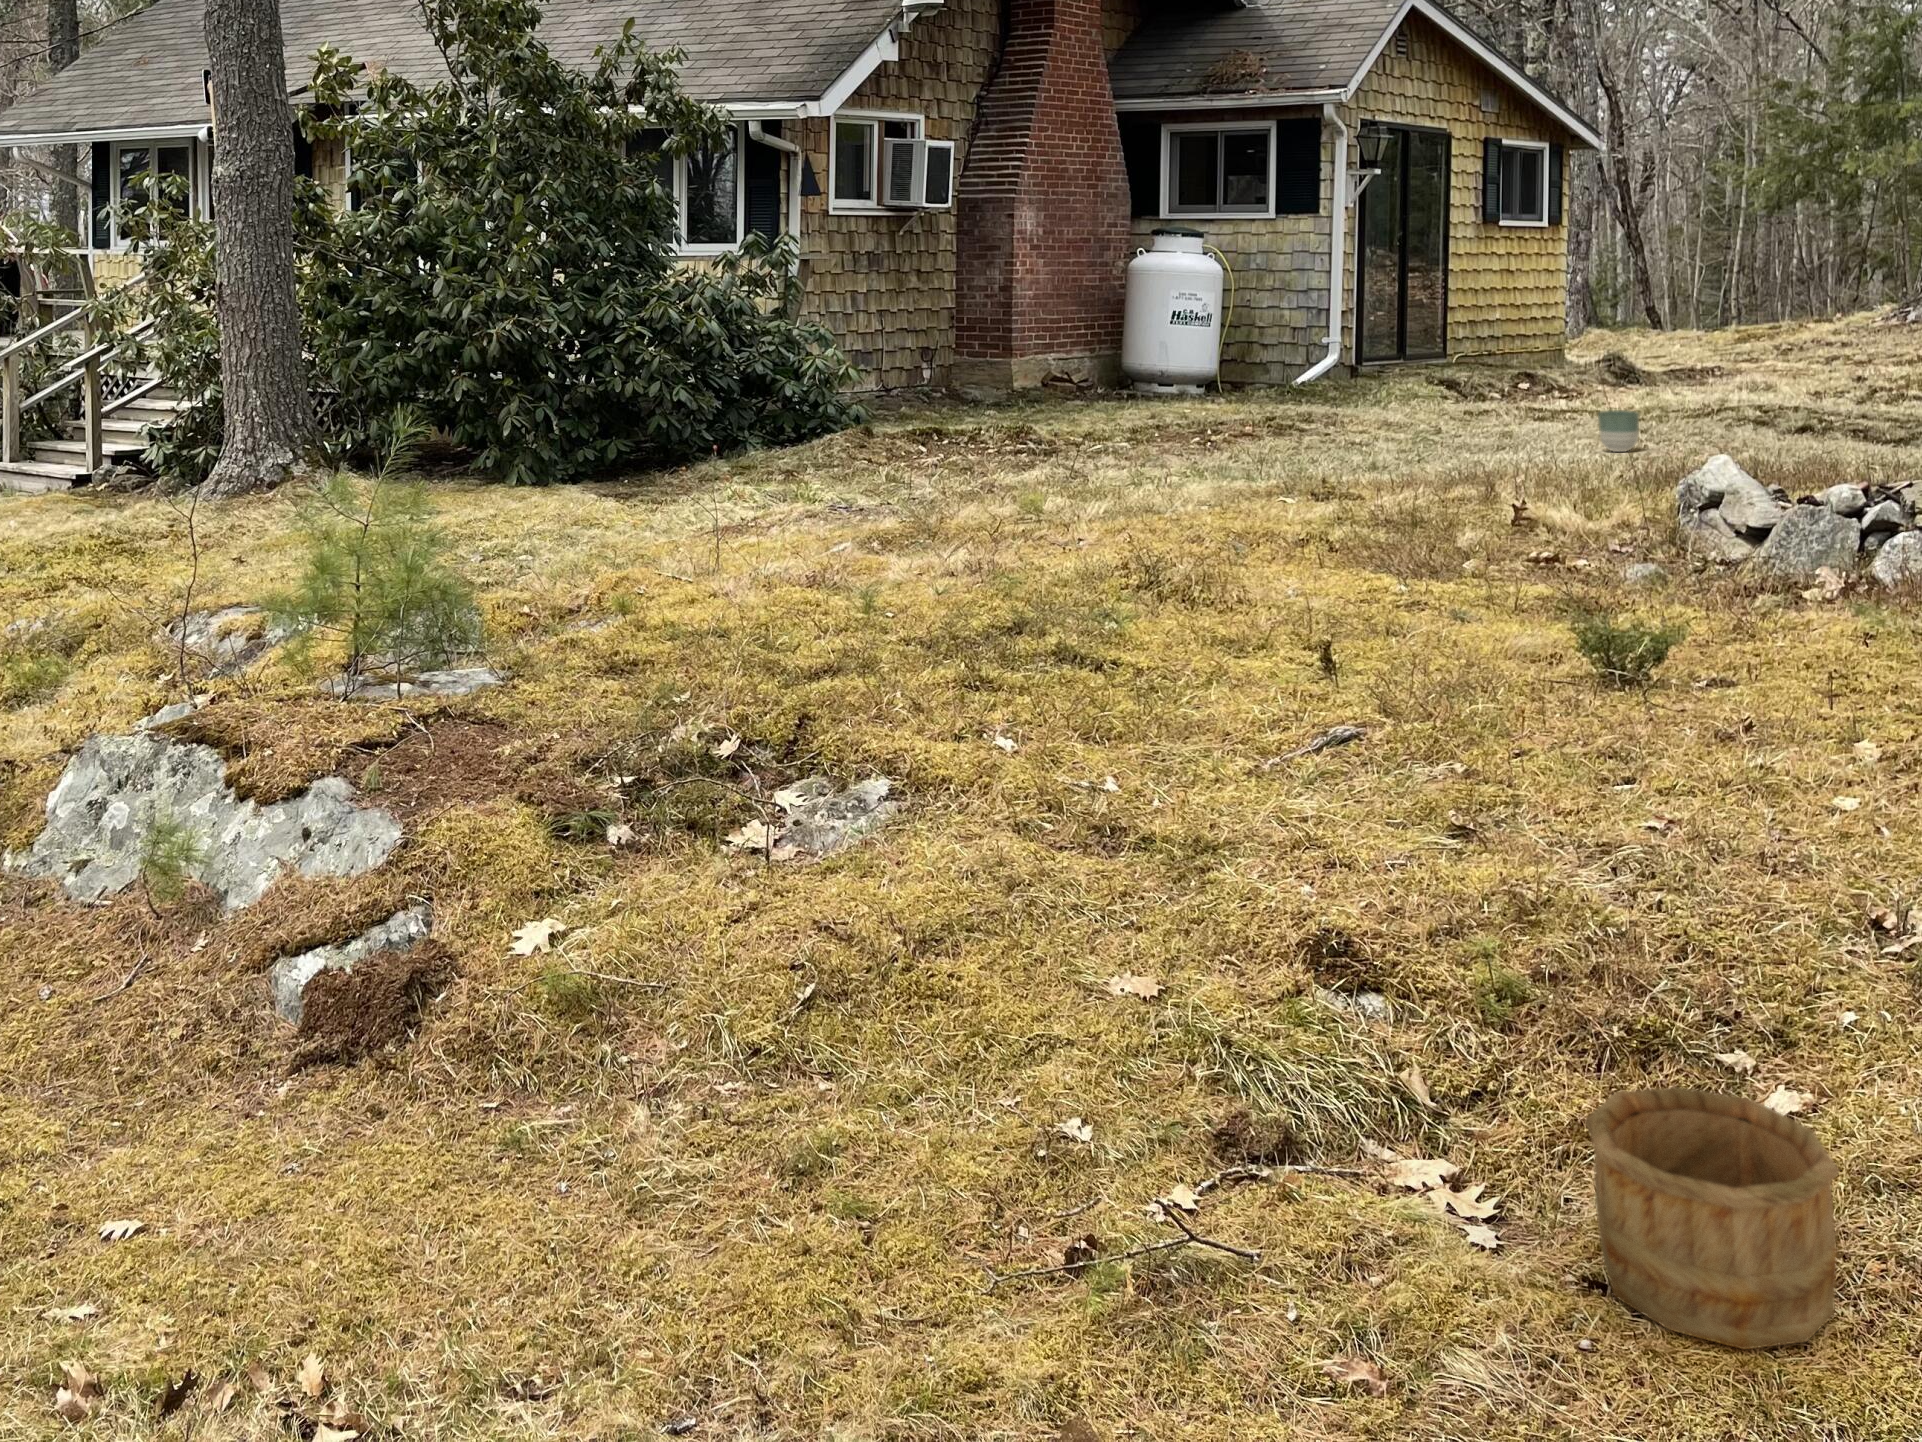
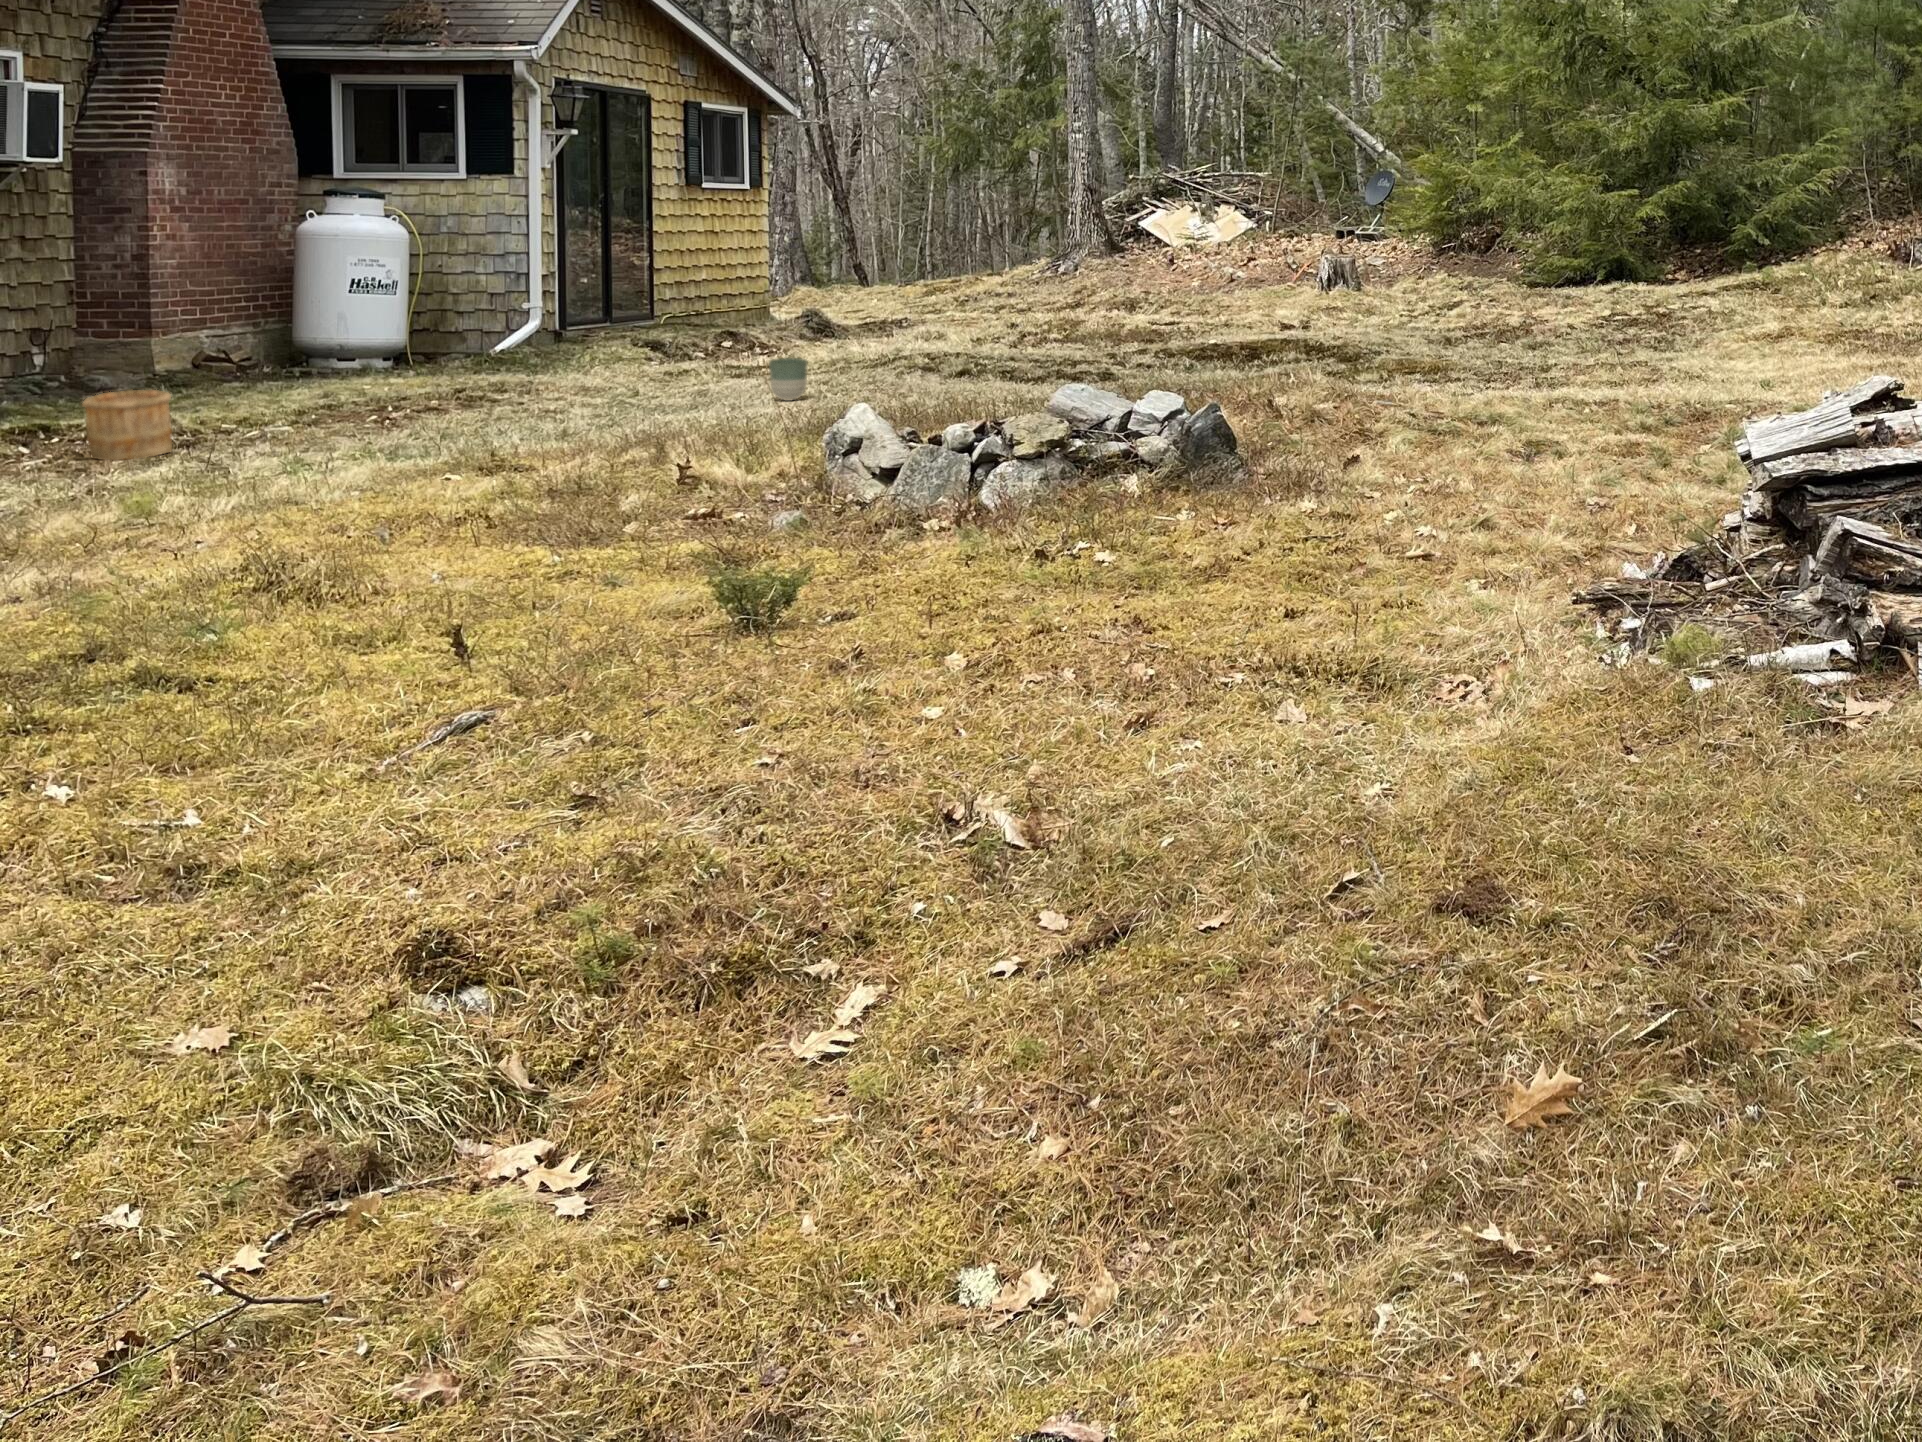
wooden bucket: present [1585,1087,1839,1349] -> present [83,390,172,460]

